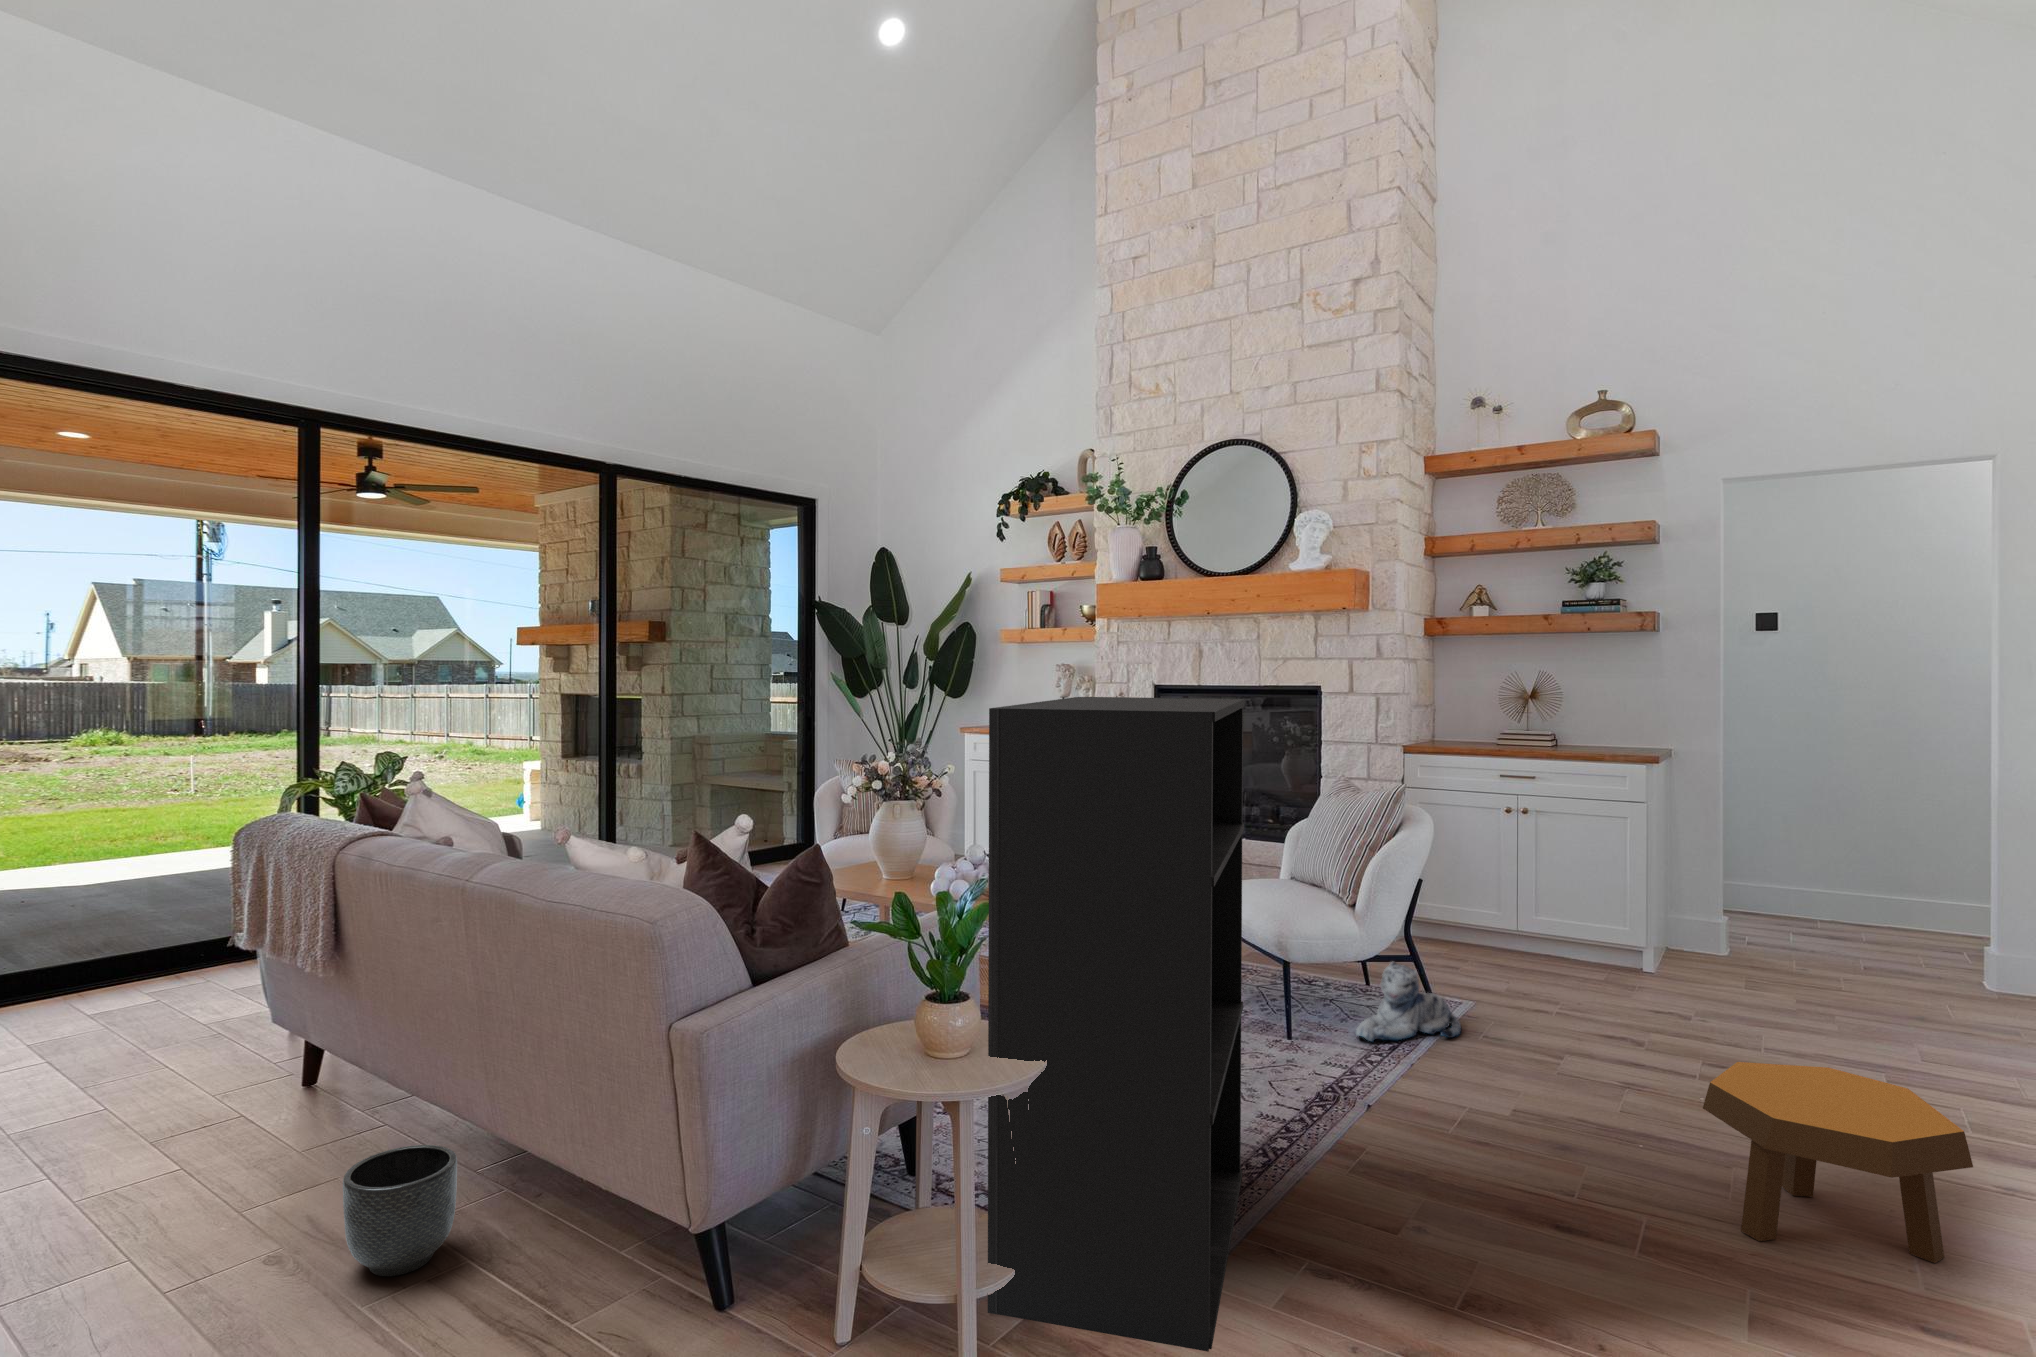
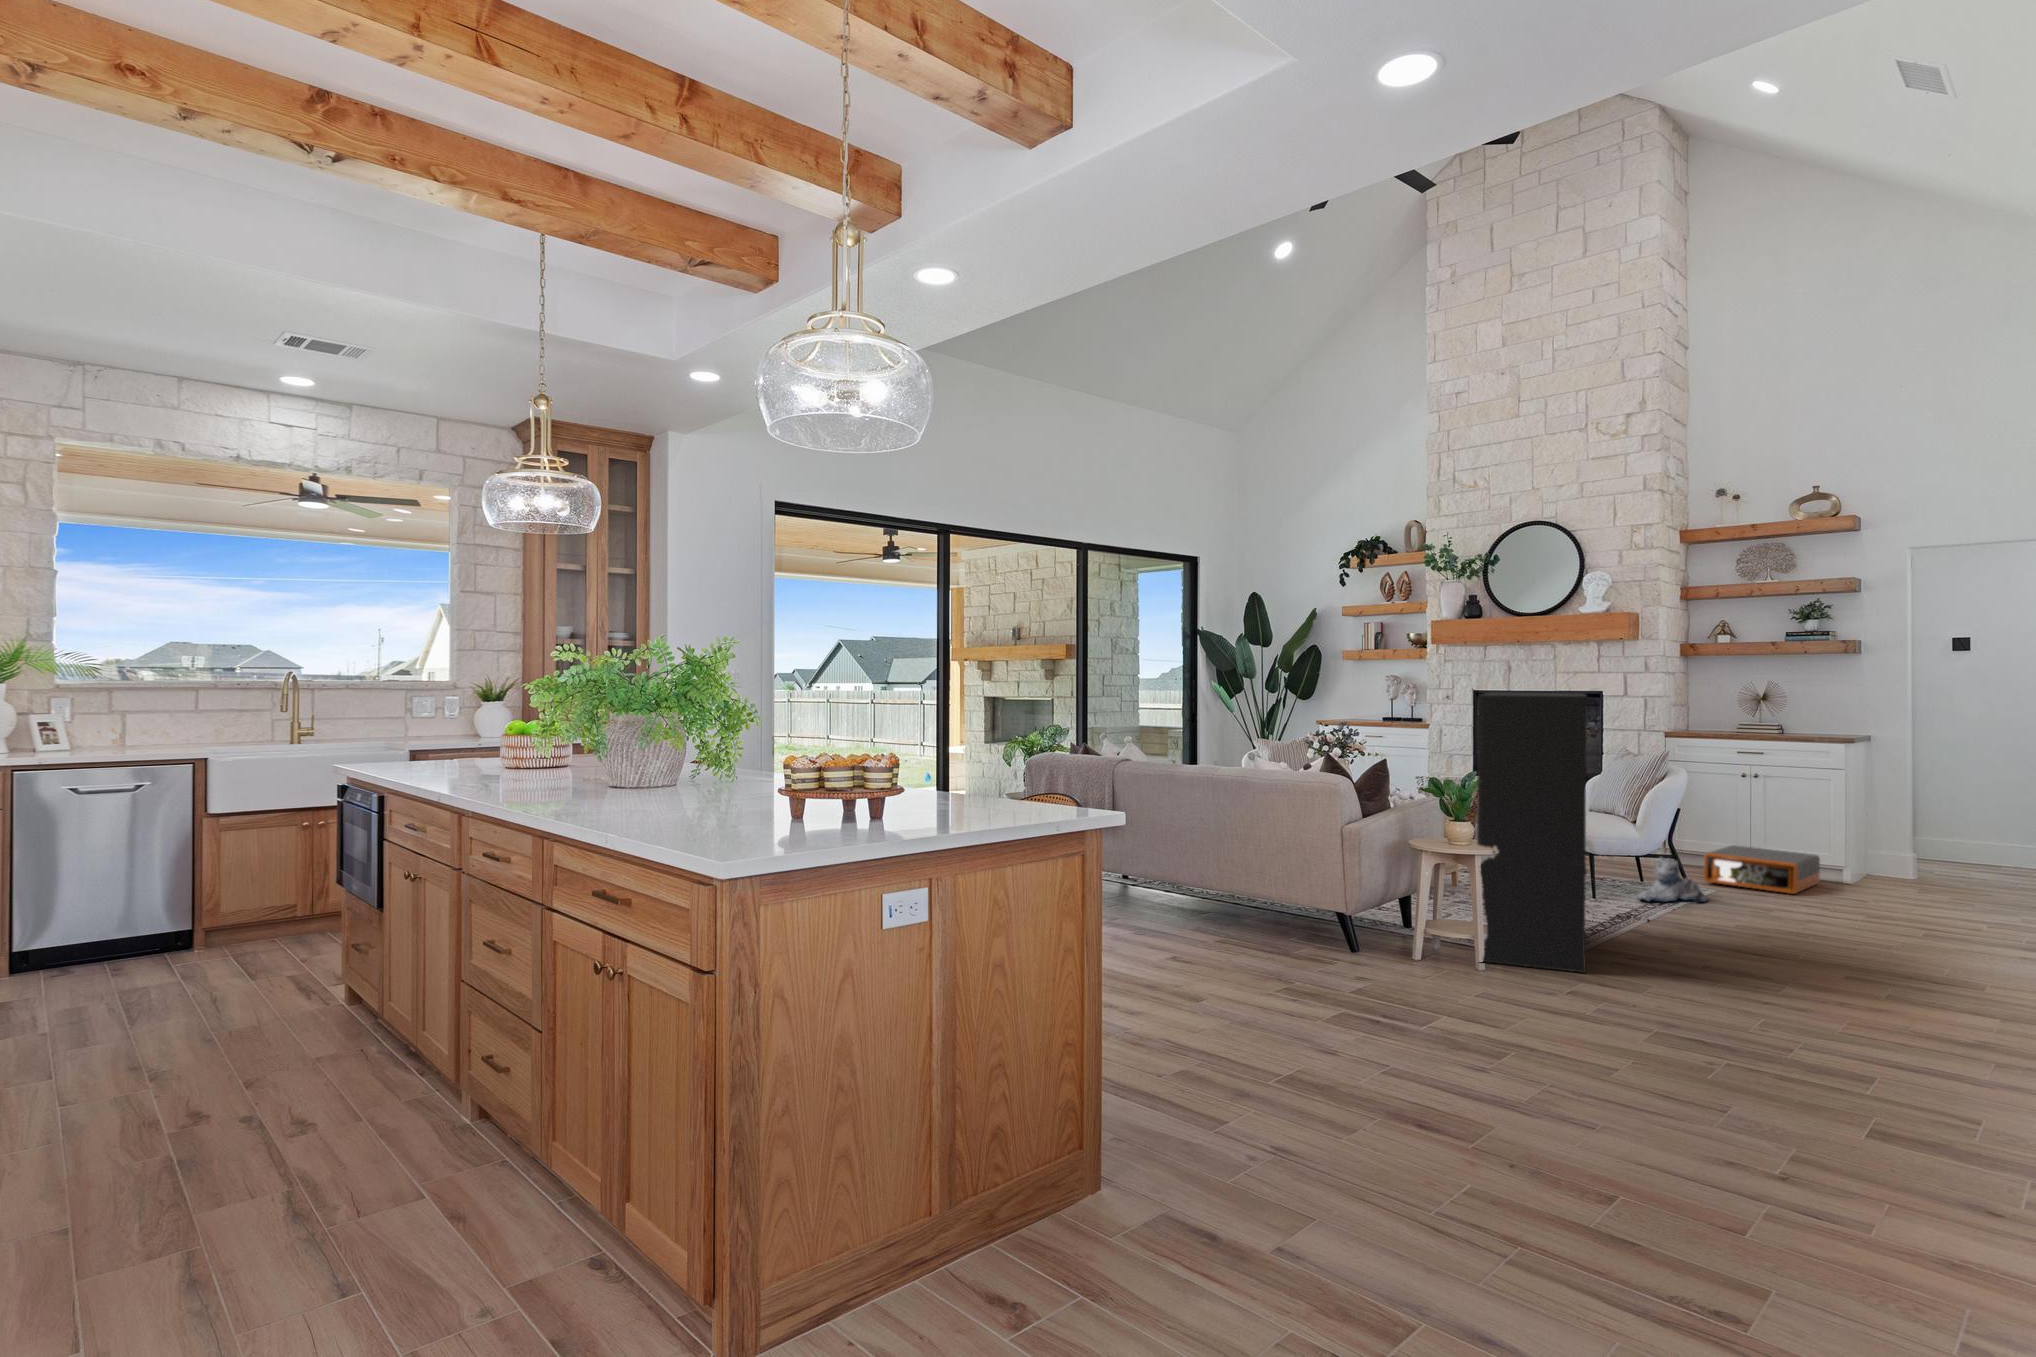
storage box: none [1455,915,1616,1006] -> present [1704,845,1820,894]
footstool: present [1703,1062,1973,1263] -> none [1841,888,1980,973]
planter: present [343,1145,457,1276] -> none [1171,893,1216,943]

